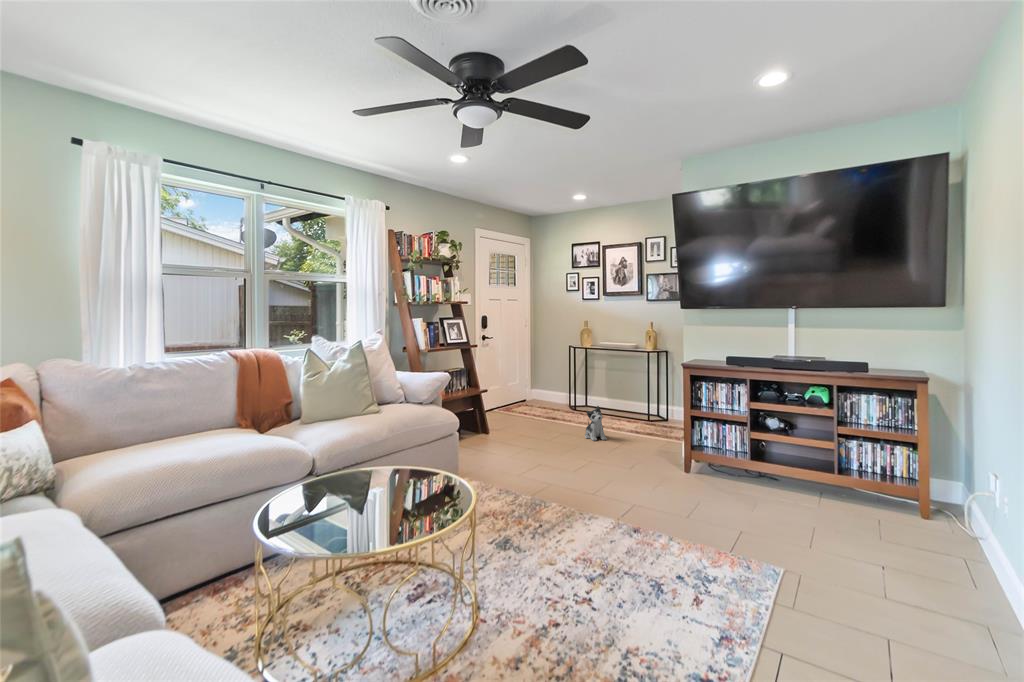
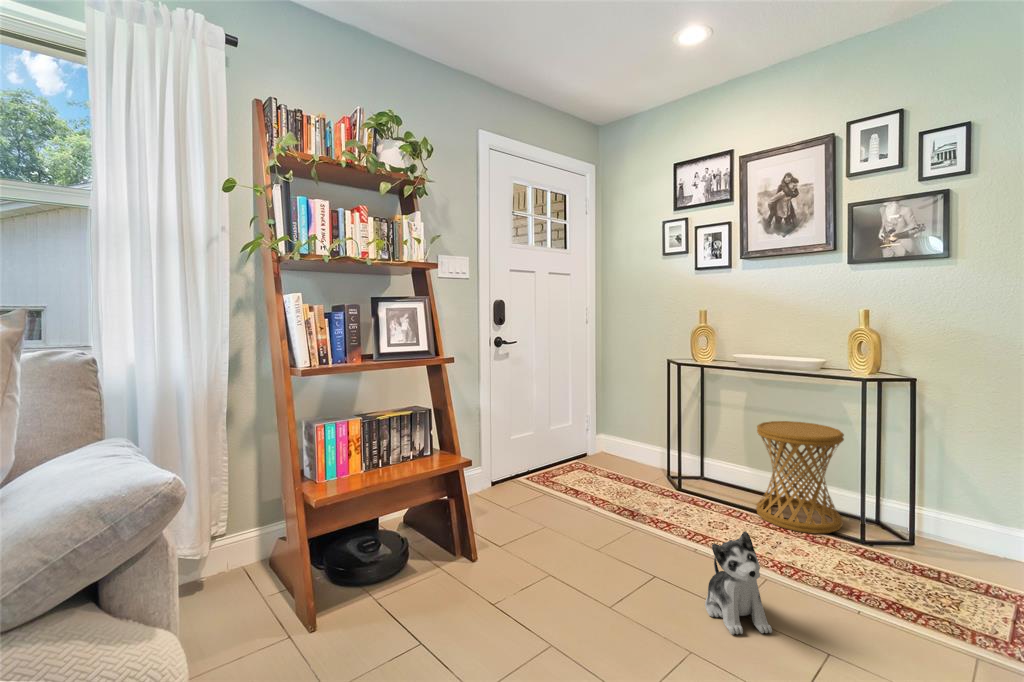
side table: none [609,374,644,420] -> present [756,421,844,534]

